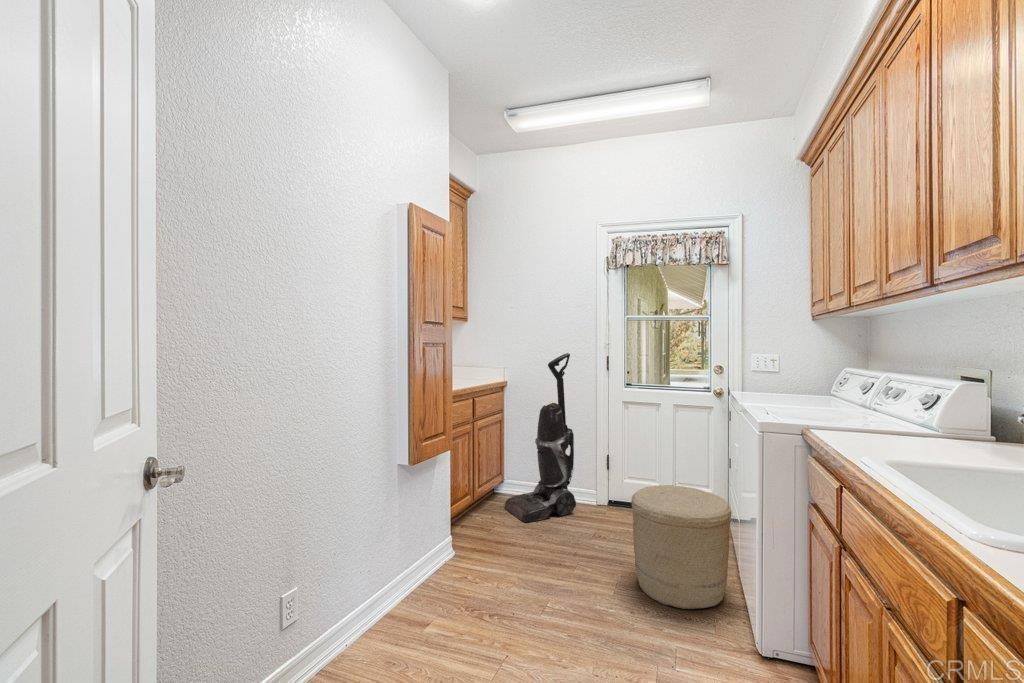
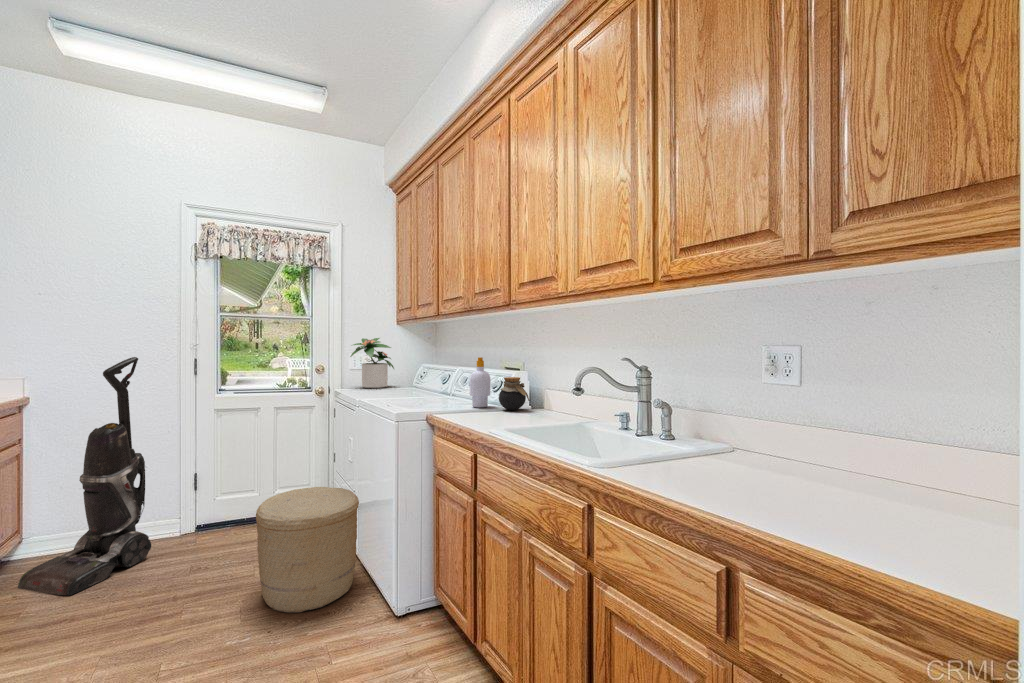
potted plant: none [746,336,804,394] -> present [350,338,394,388]
soap bottle: none [873,361,910,431] -> present [470,357,491,407]
jar: none [917,391,976,441] -> present [499,377,530,410]

